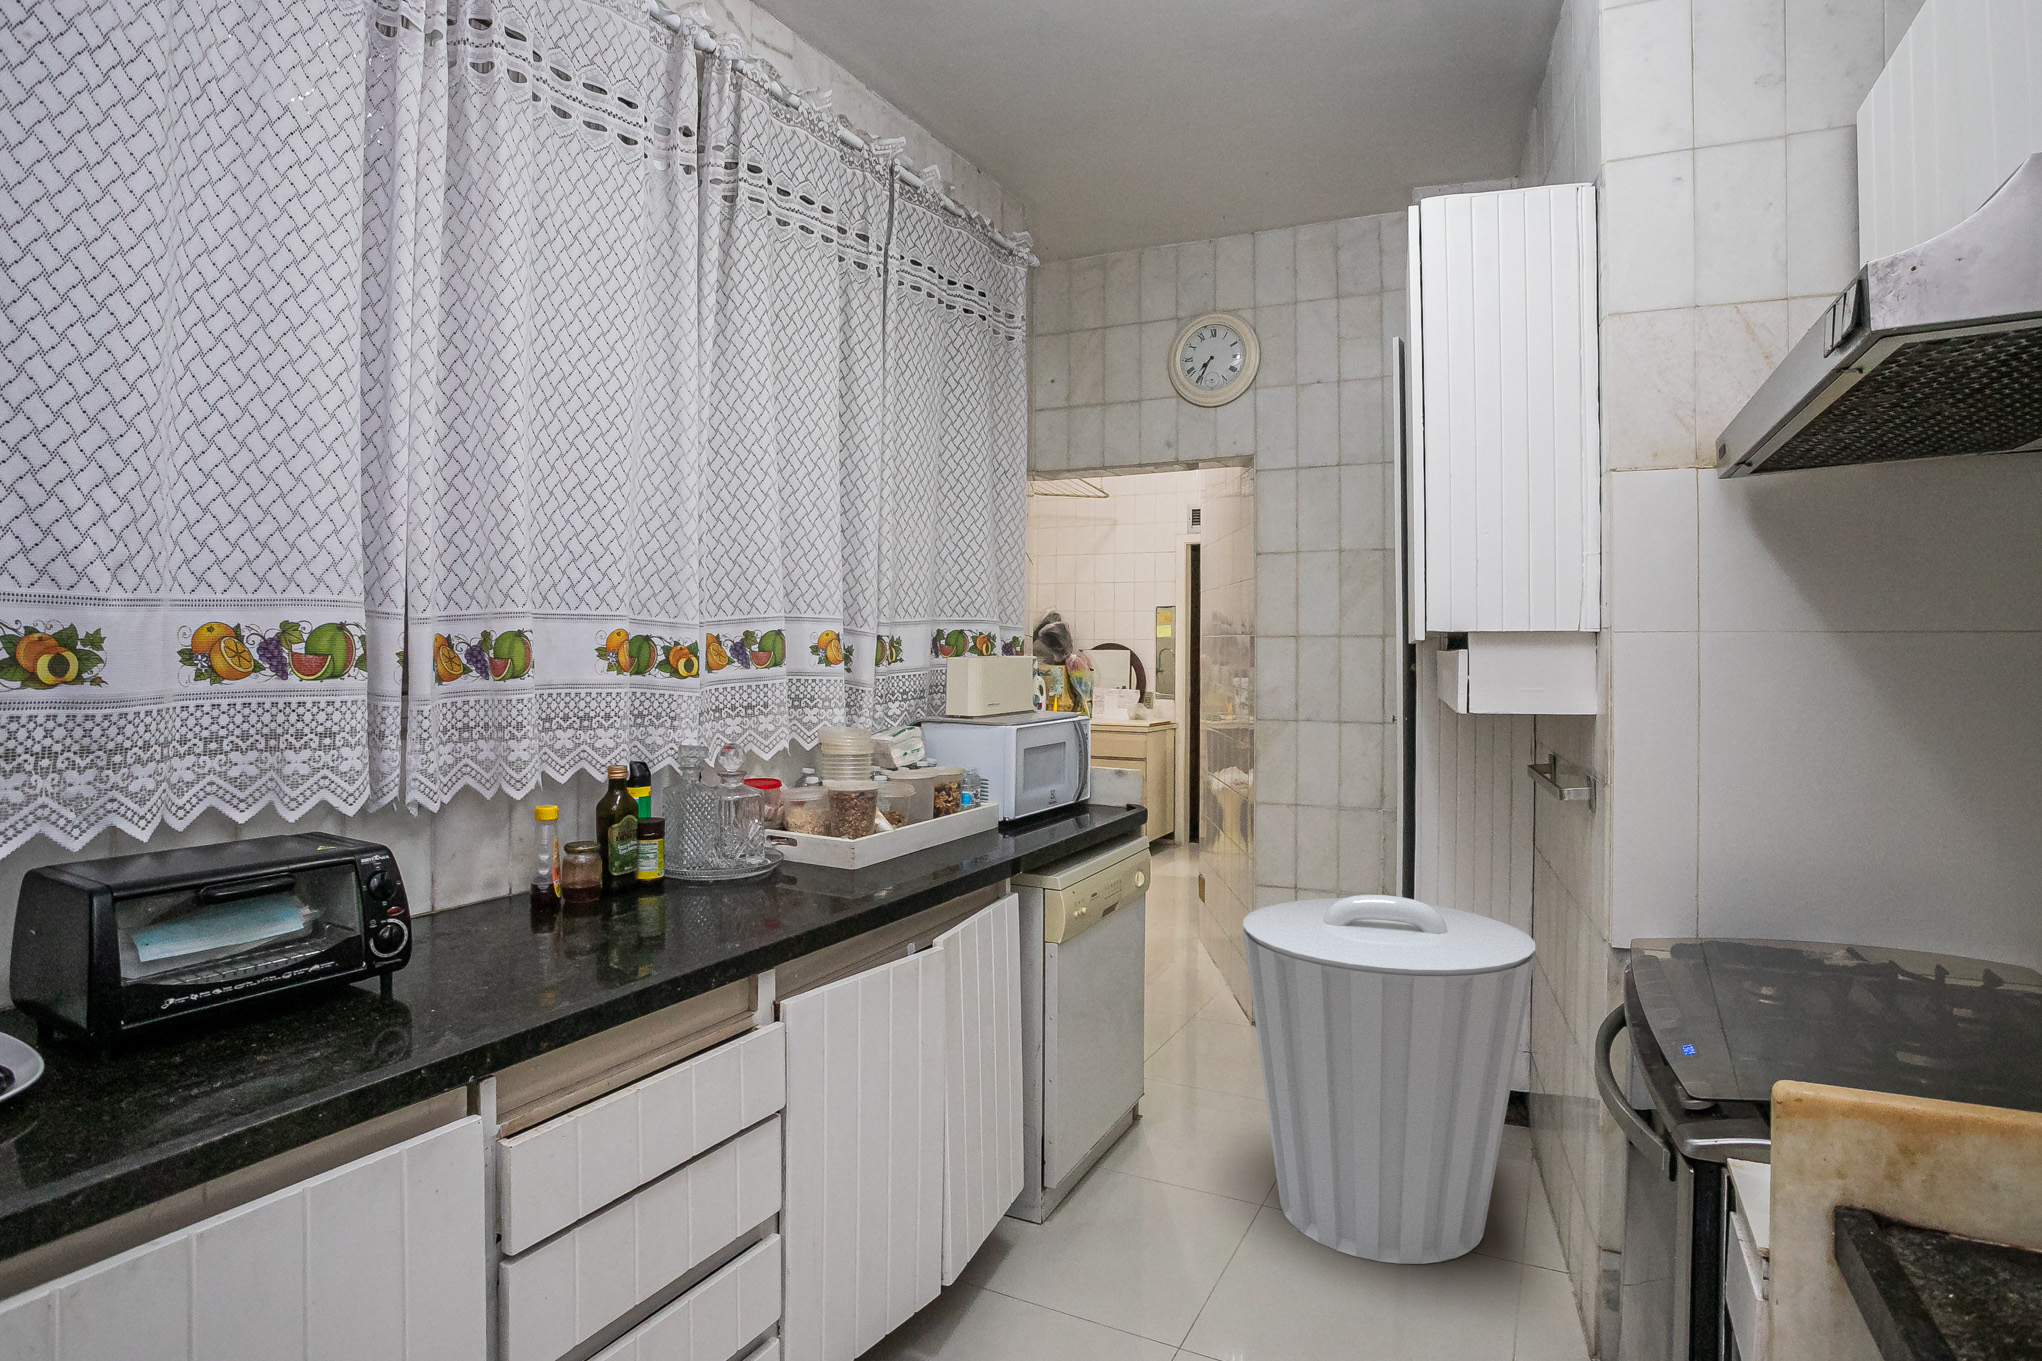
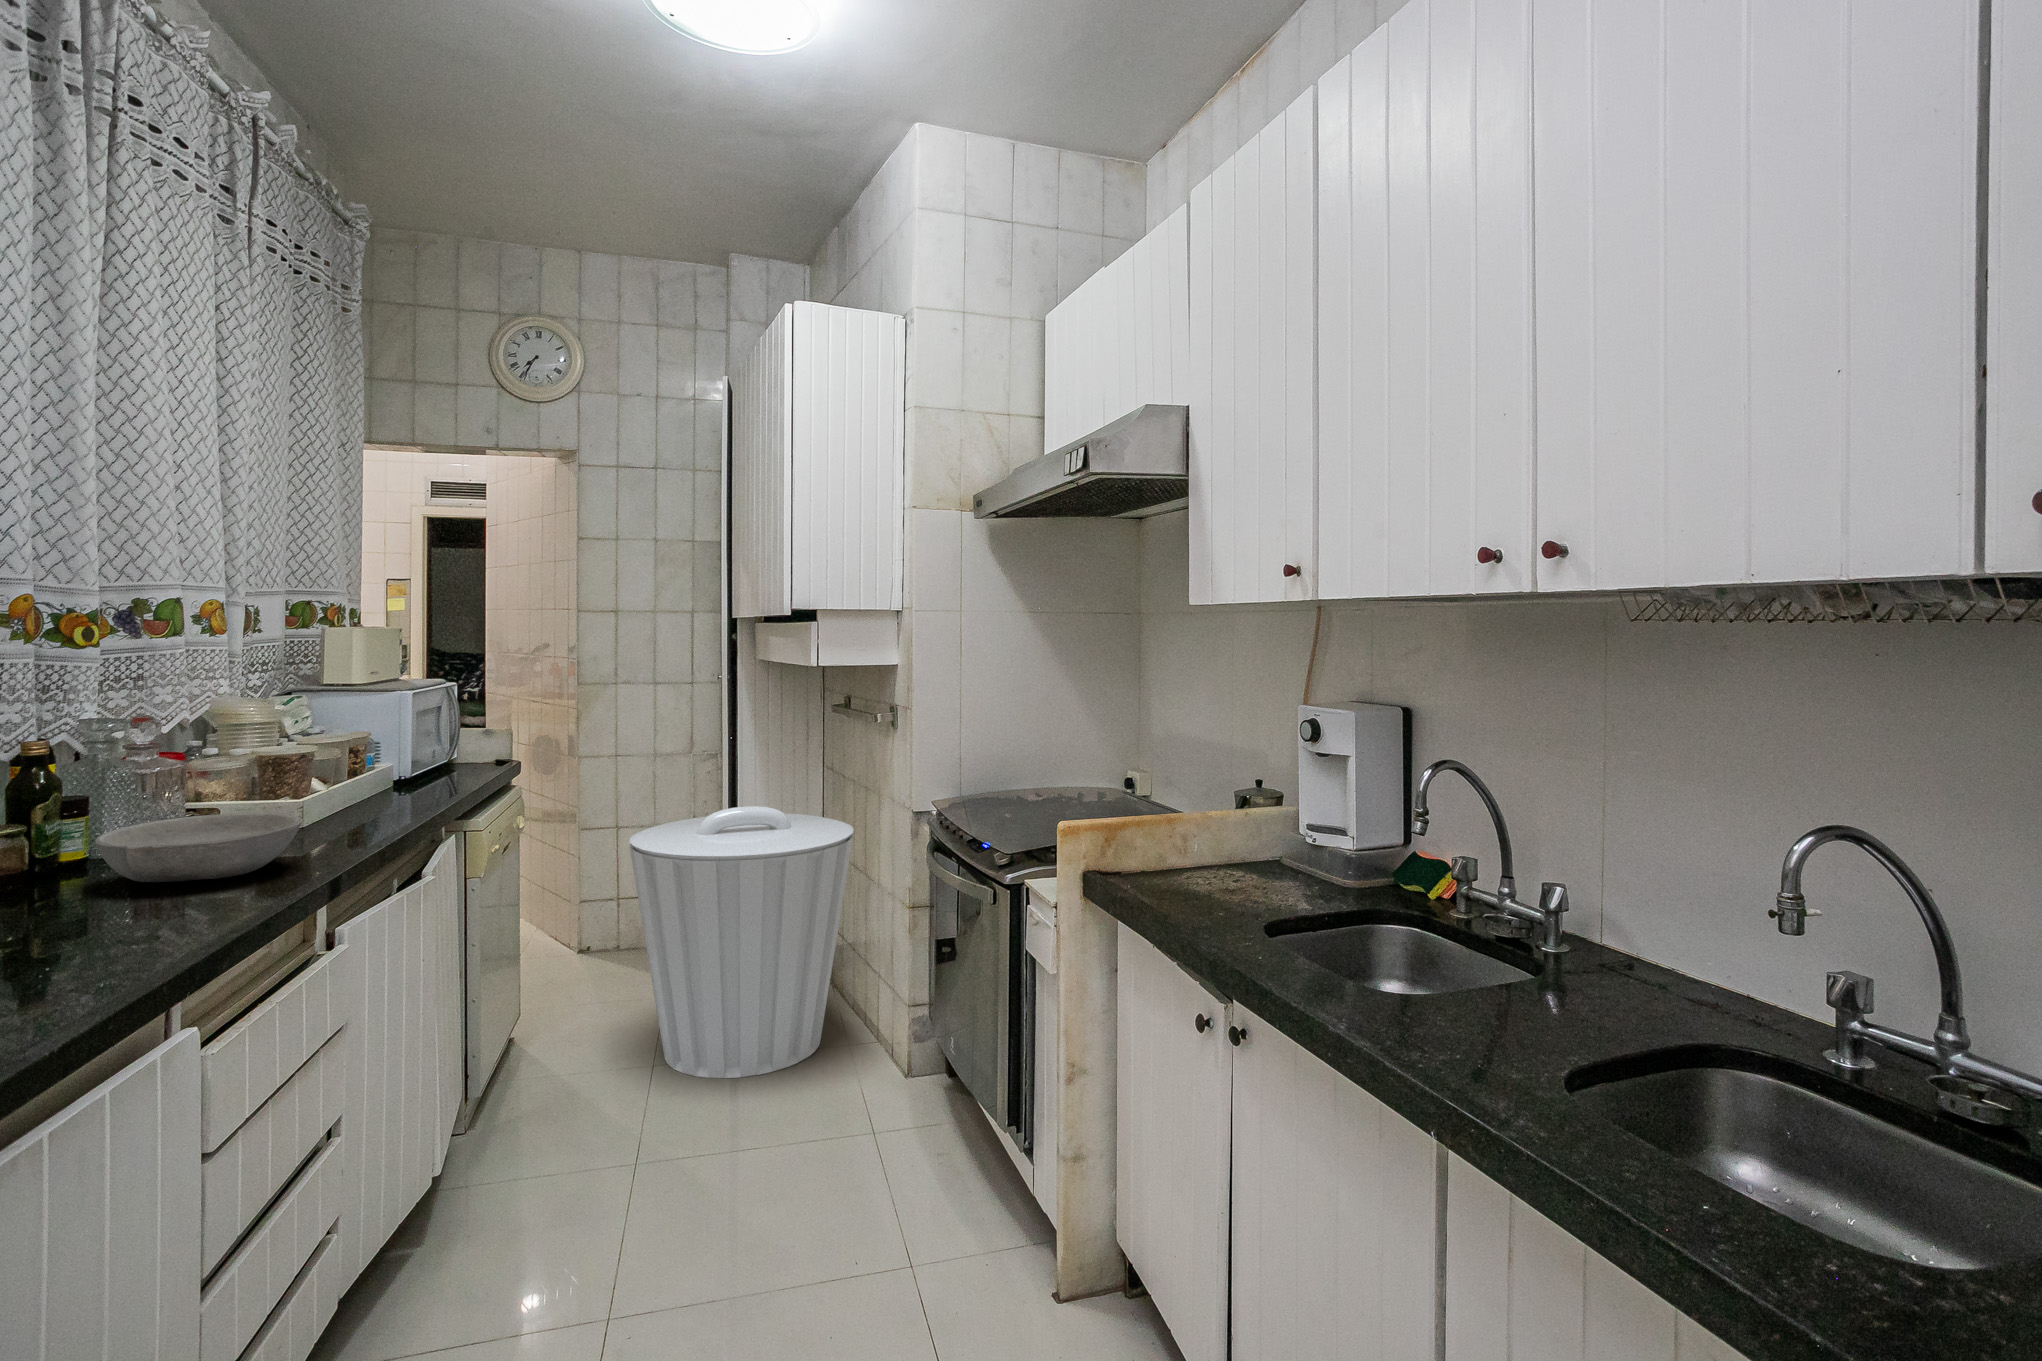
bowl: none [633,847,799,916] -> present [95,812,302,882]

